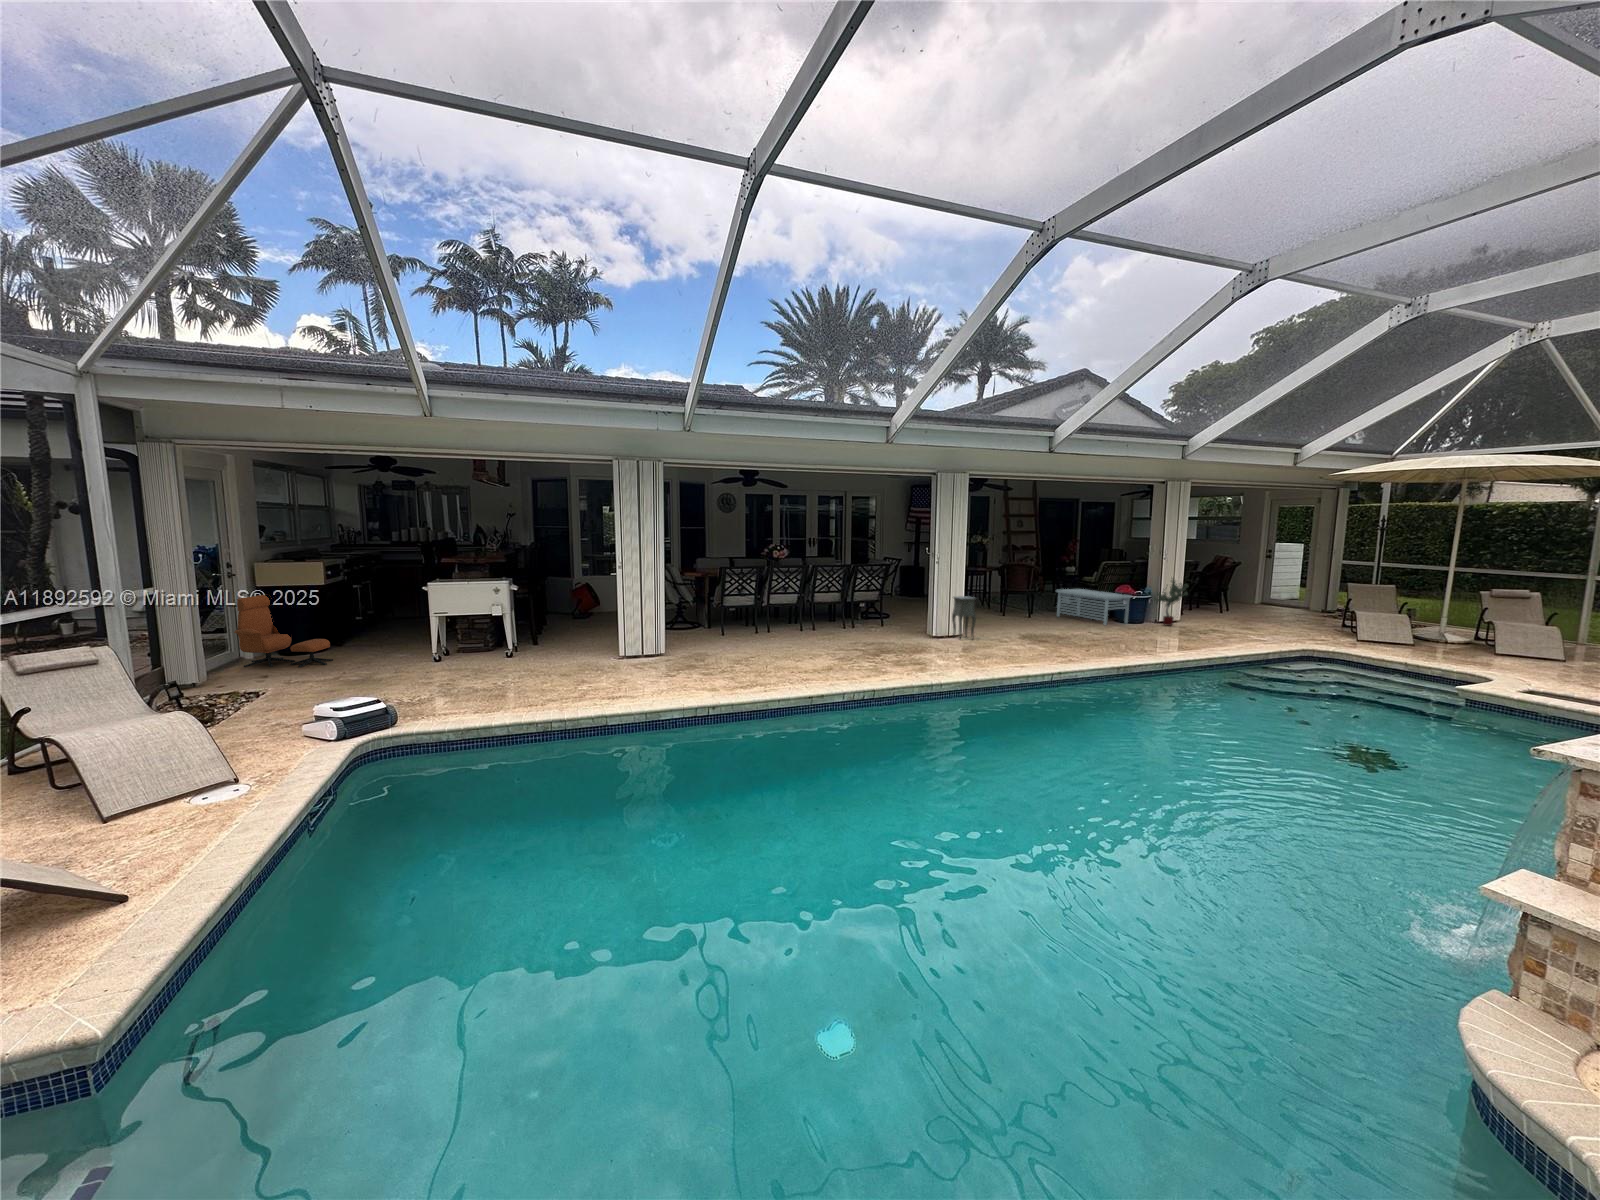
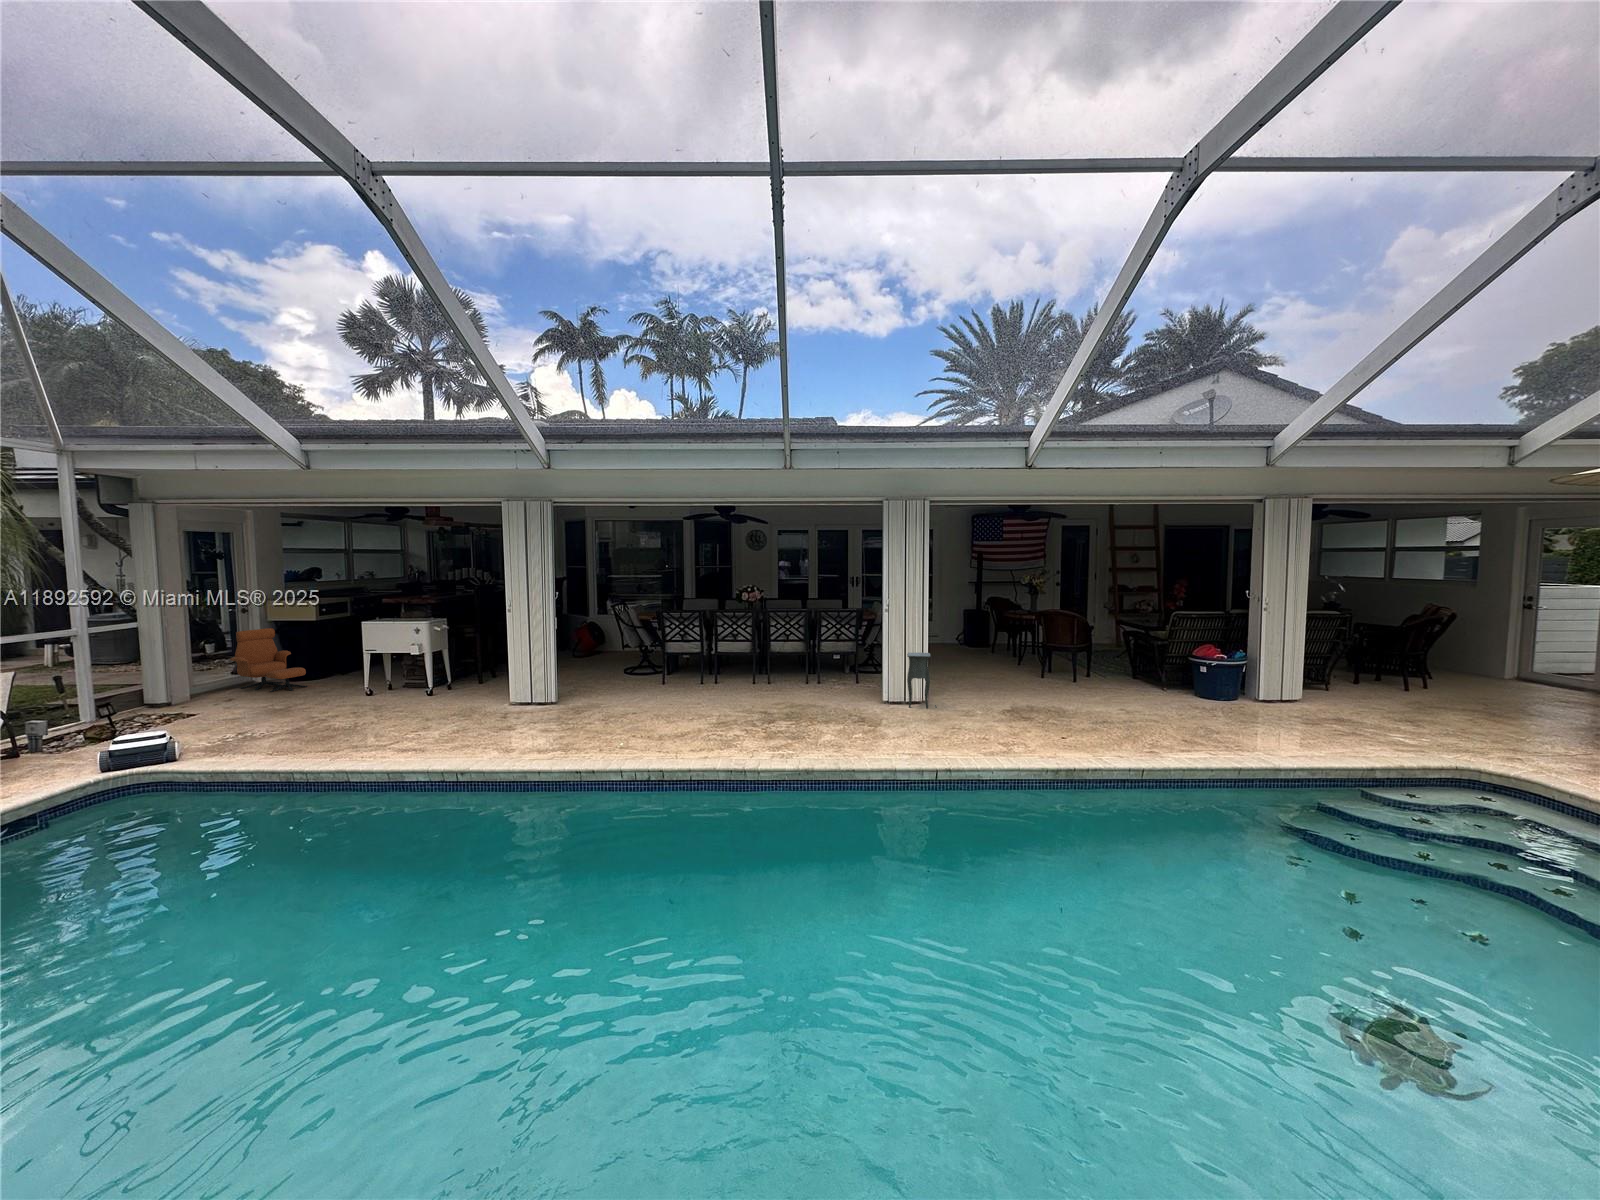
potted tree: present [1153,579,1188,626] -> none [1240,636,1305,707]
storage bench: present [1056,589,1132,625] -> none [1113,646,1211,699]

